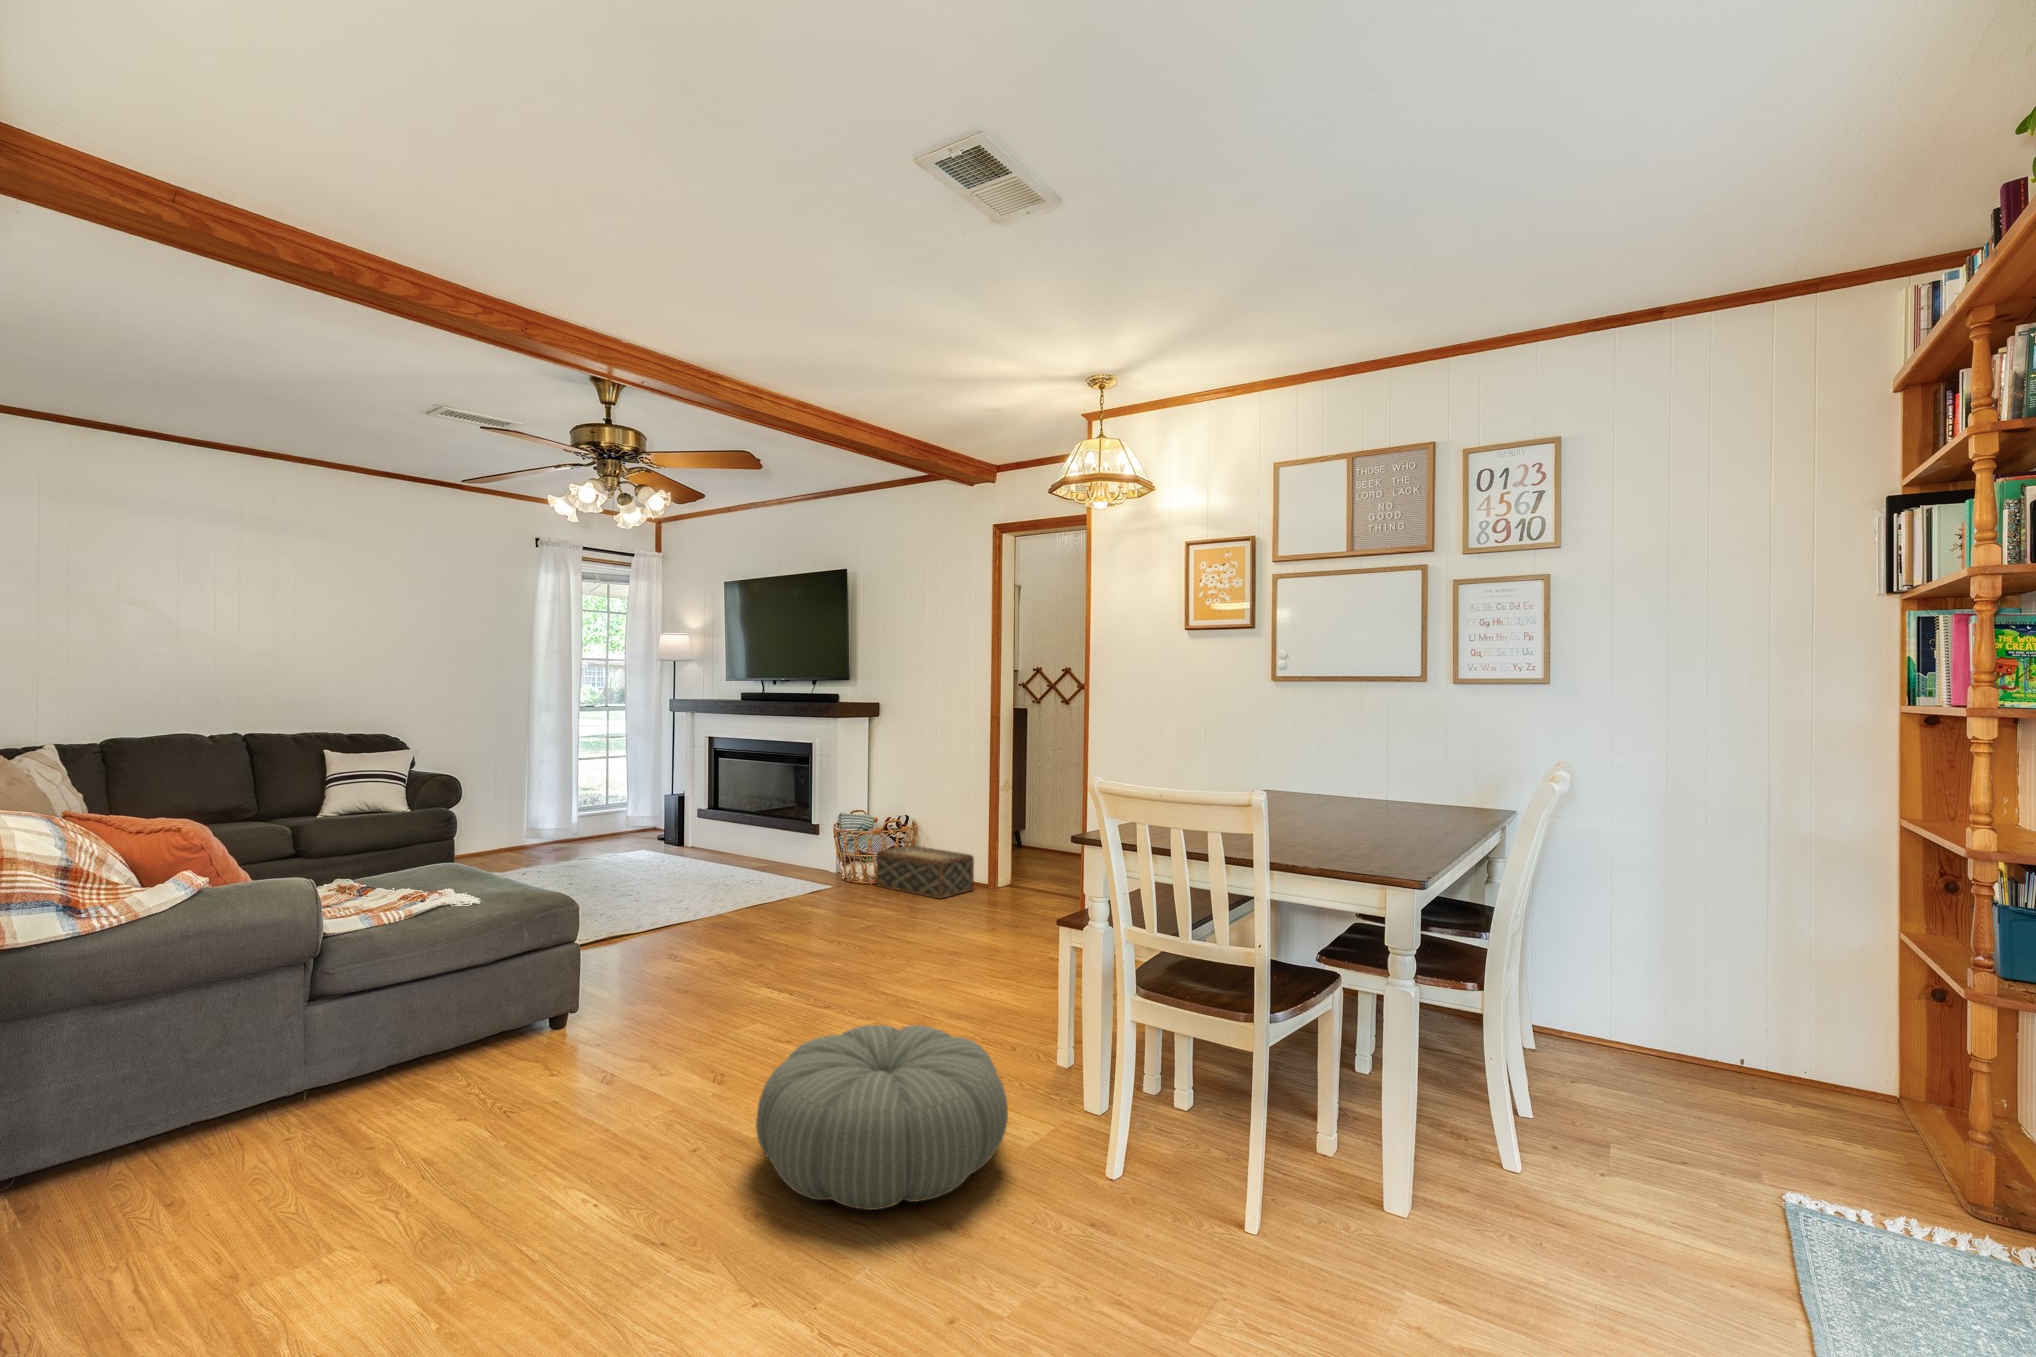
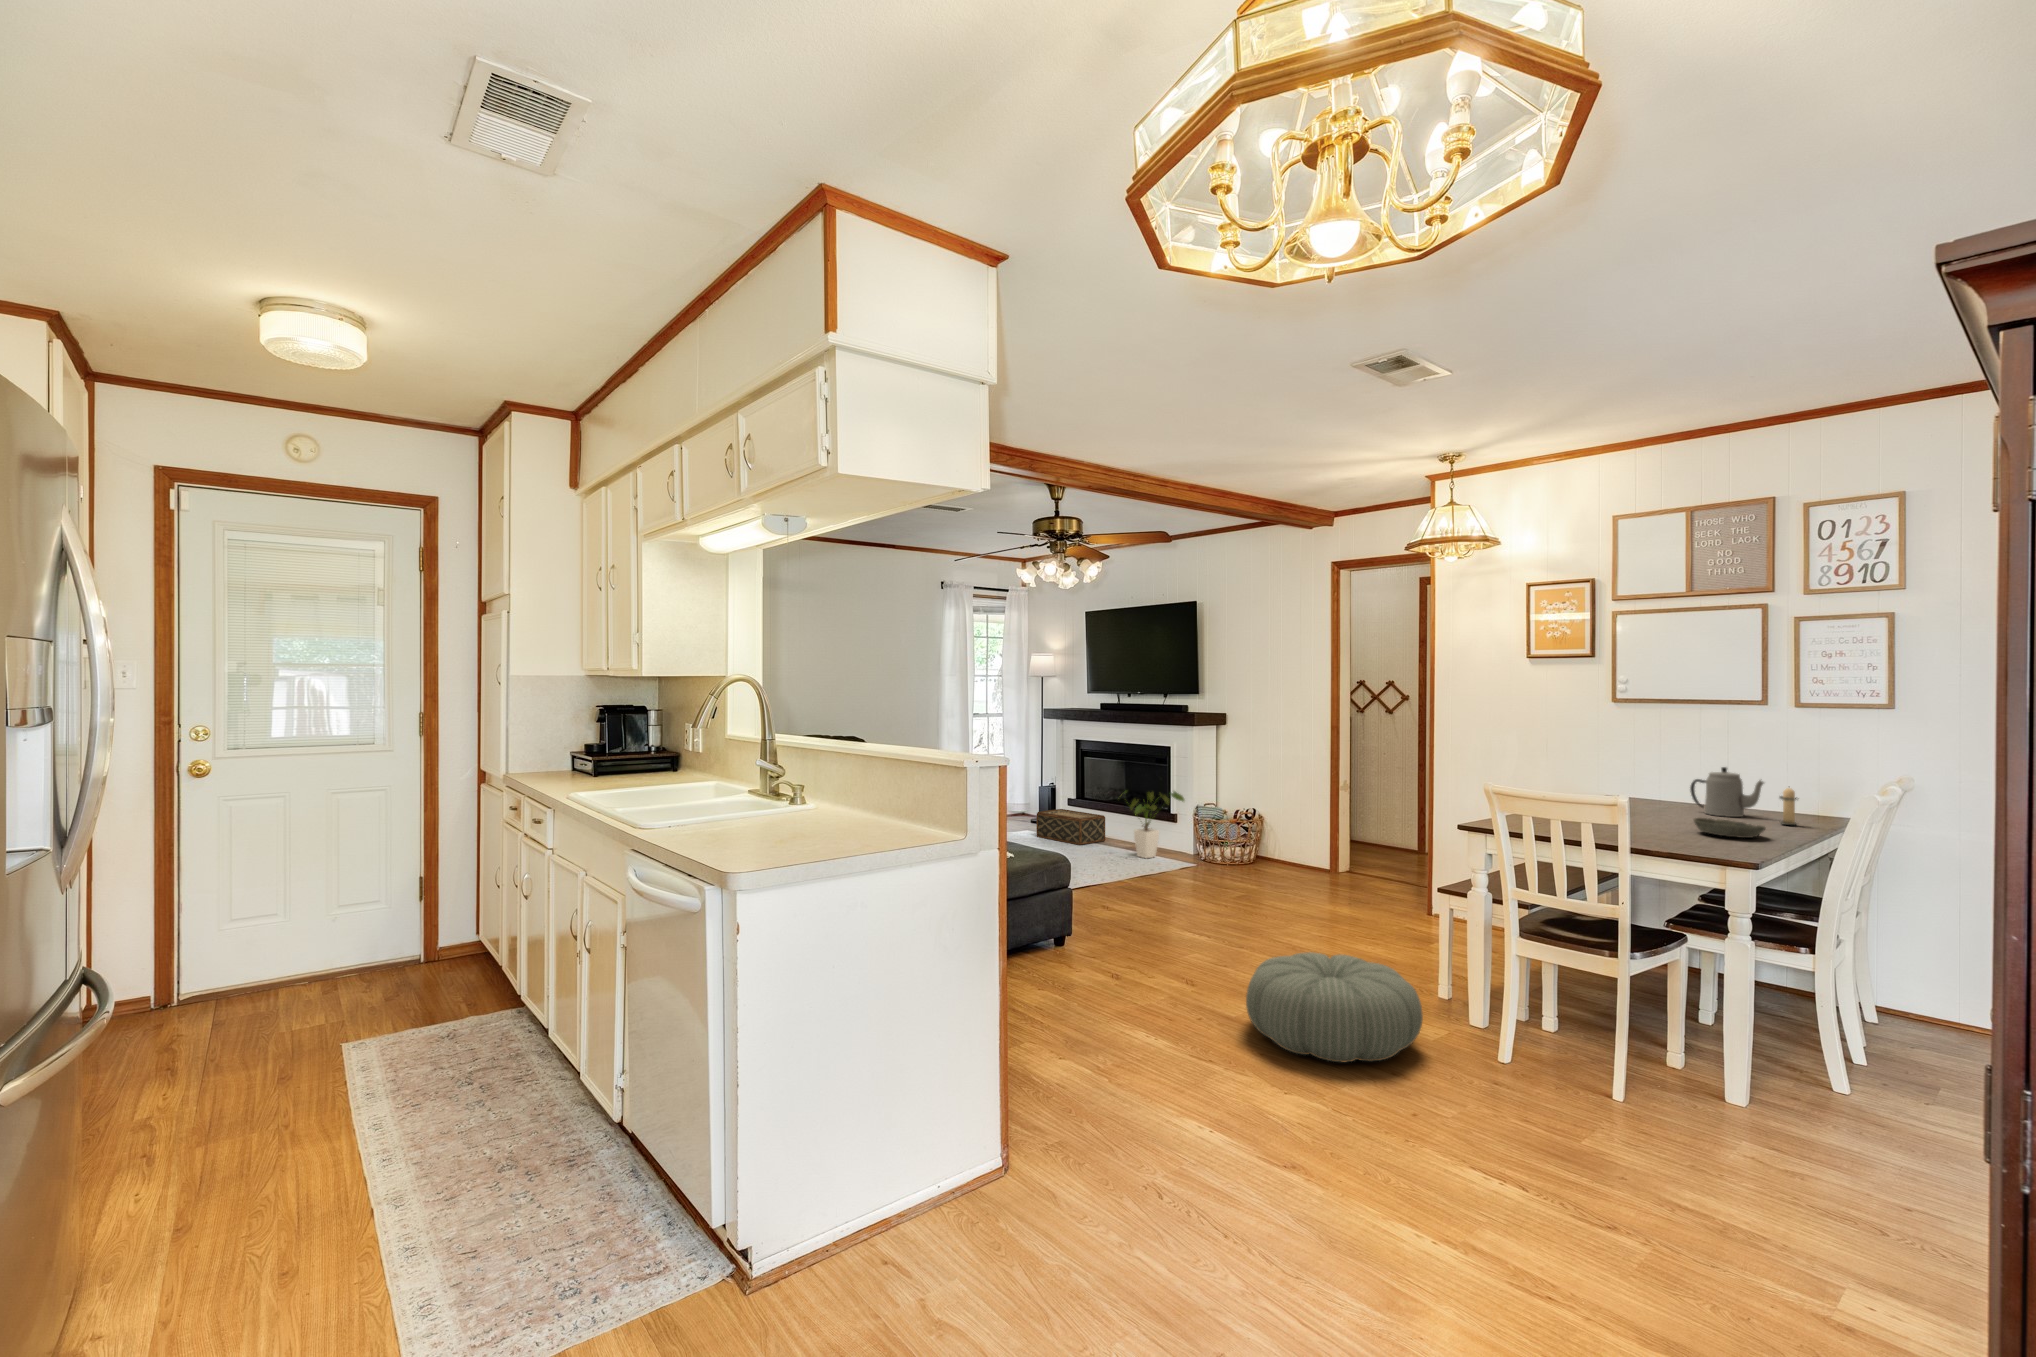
teapot: none [1348,753,1426,813] -> present [1690,767,1764,817]
candle: none [1437,773,1463,822] -> present [1780,788,1797,825]
house plant: none [740,796,824,880] -> present [1130,791,1184,858]
bowl: none [1349,816,1429,840] -> present [1694,818,1765,838]
woven basket: present [876,845,974,899] -> present [1037,809,1105,845]

